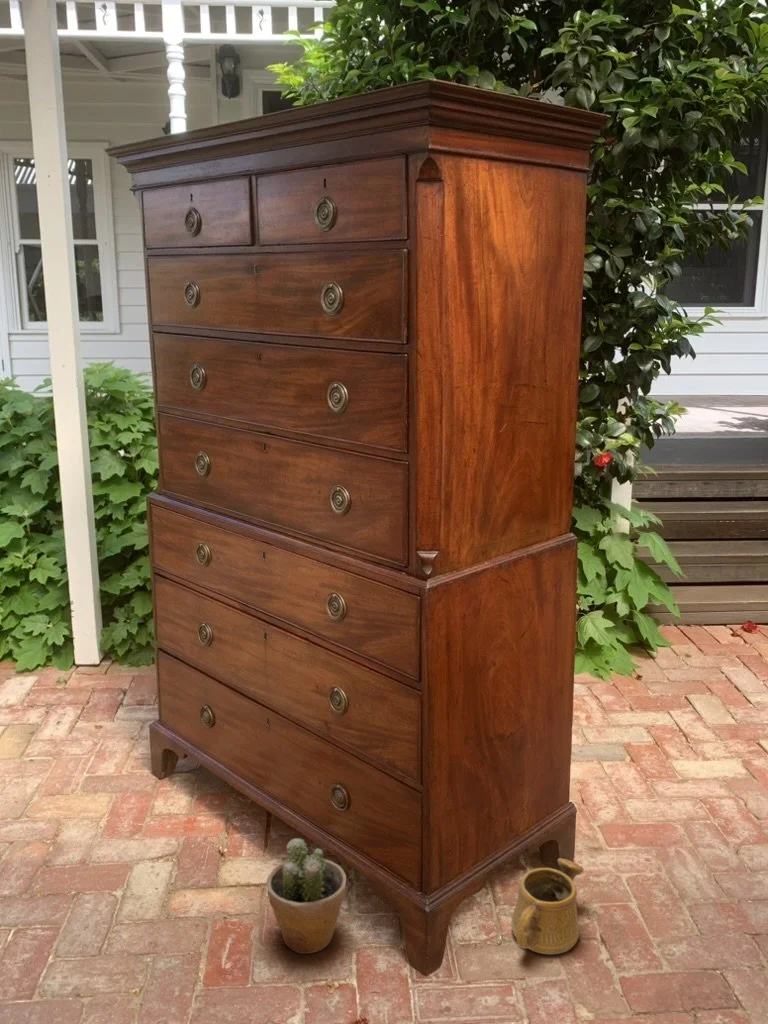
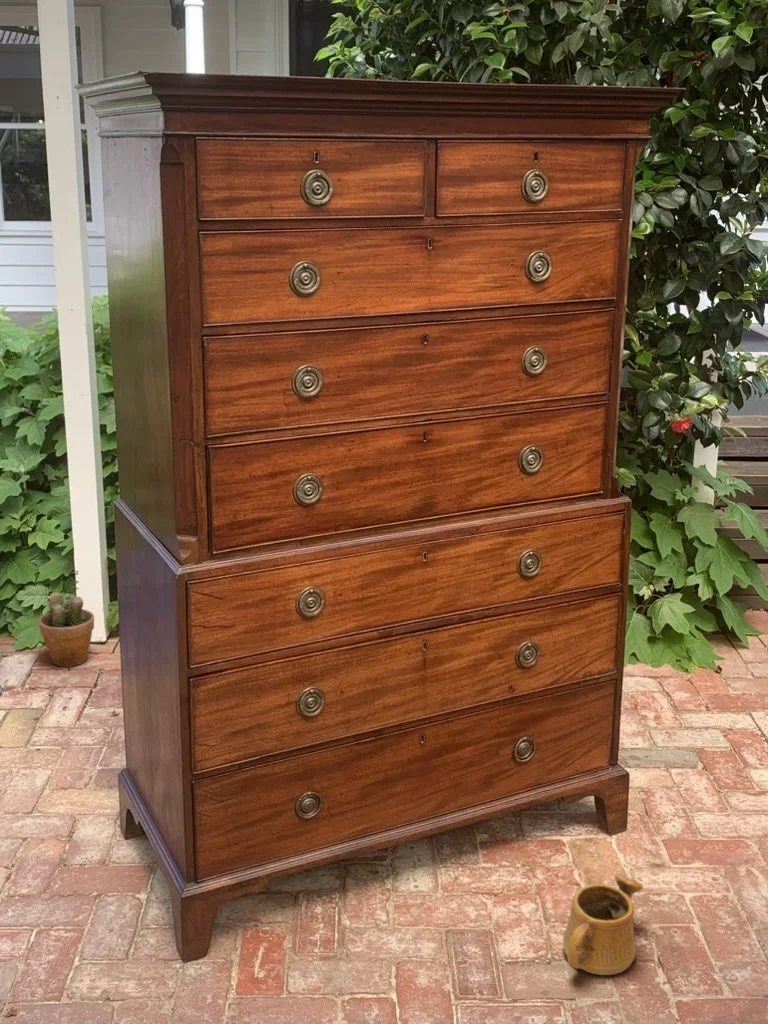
potted plant: present [266,838,346,954] -> present [39,593,94,667]

